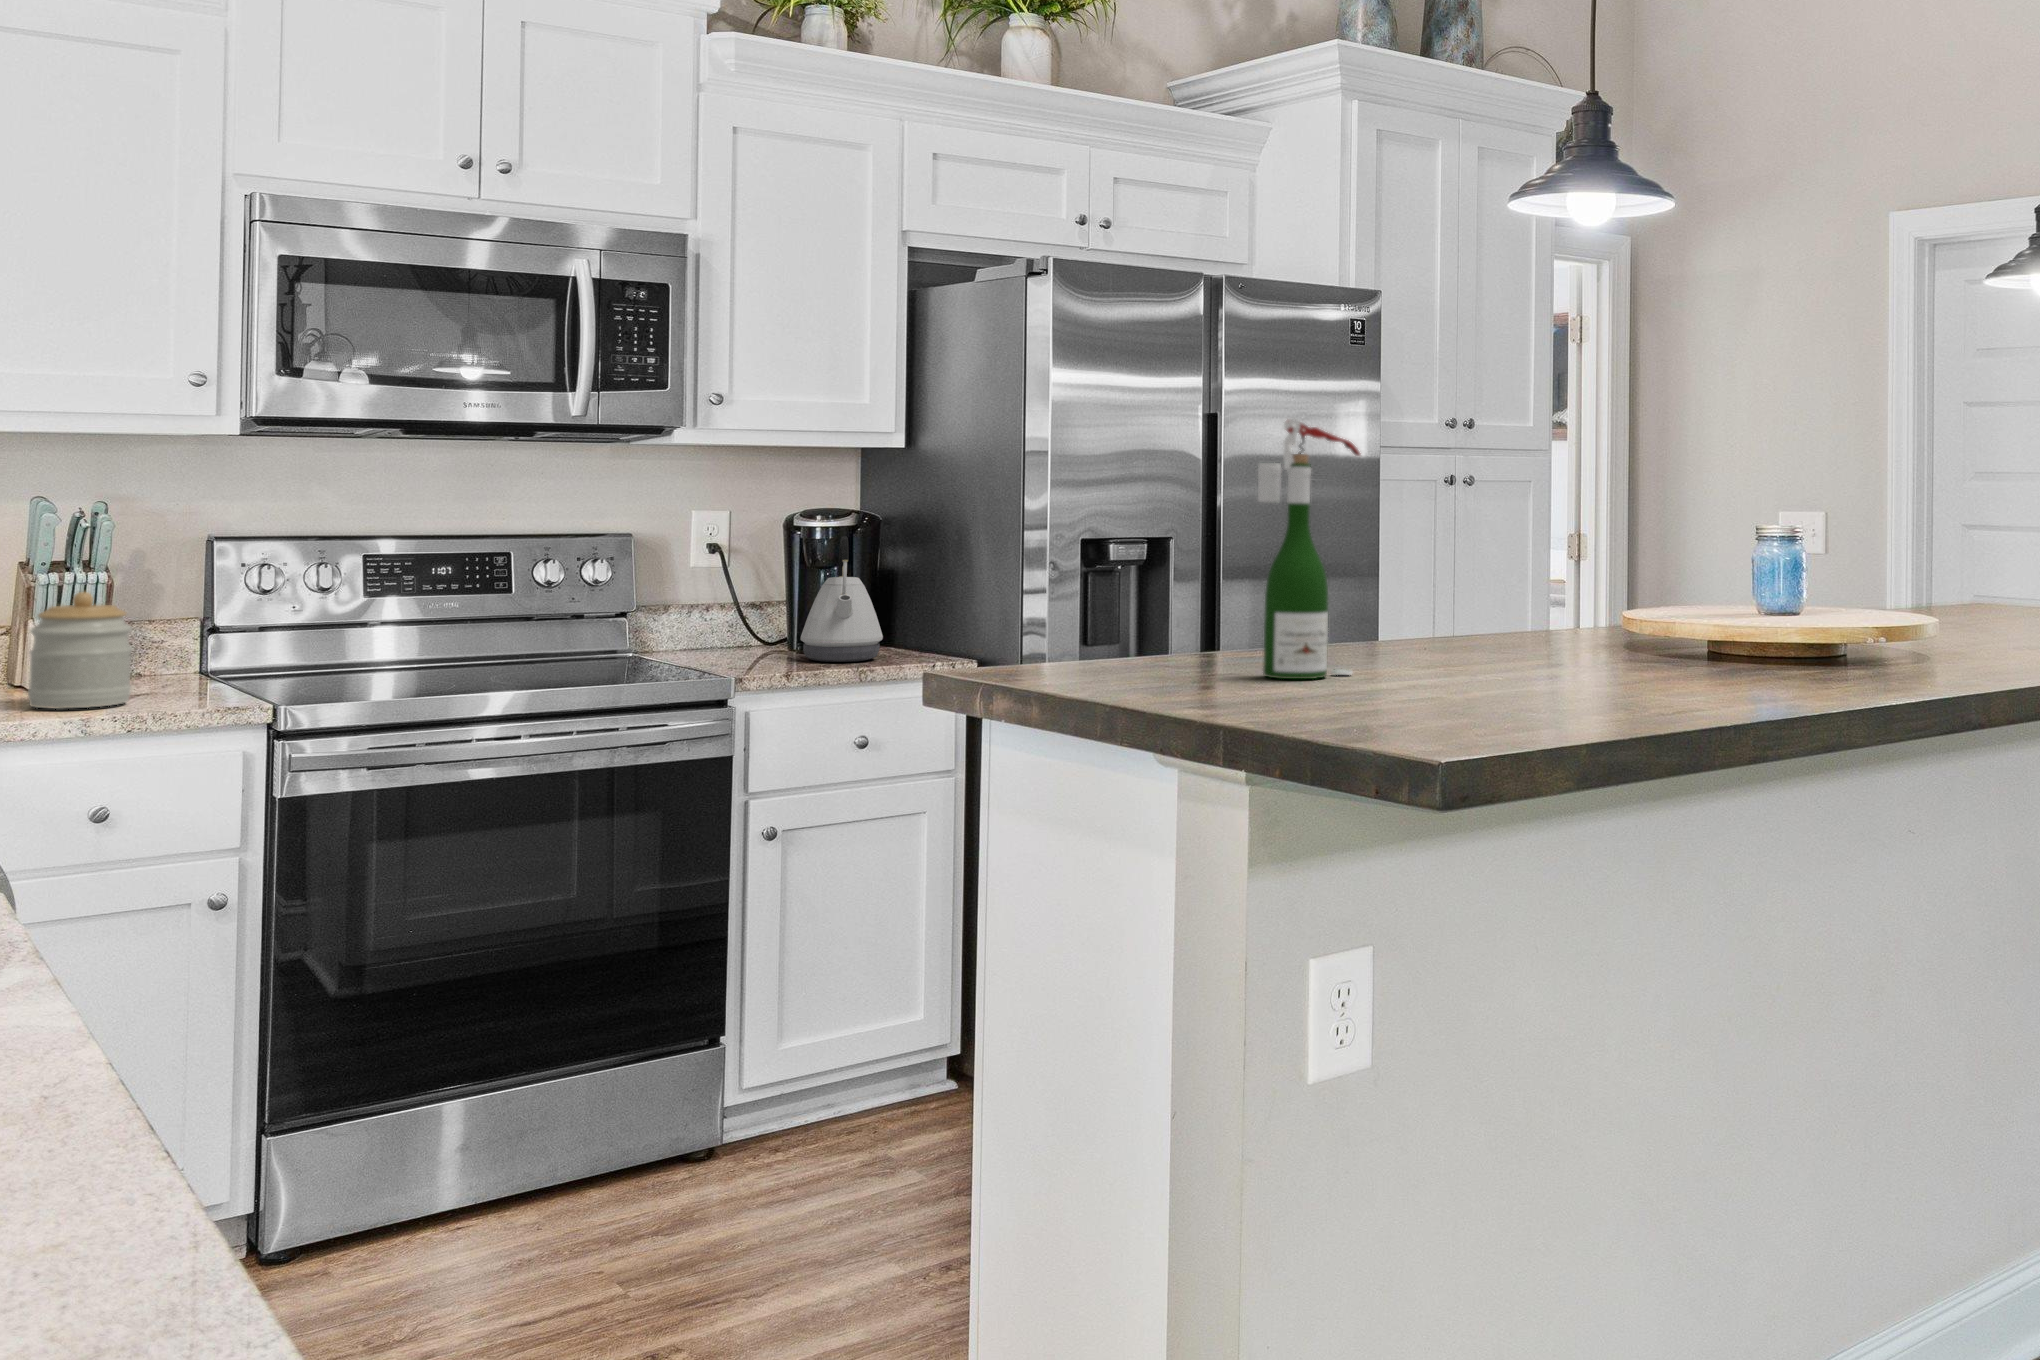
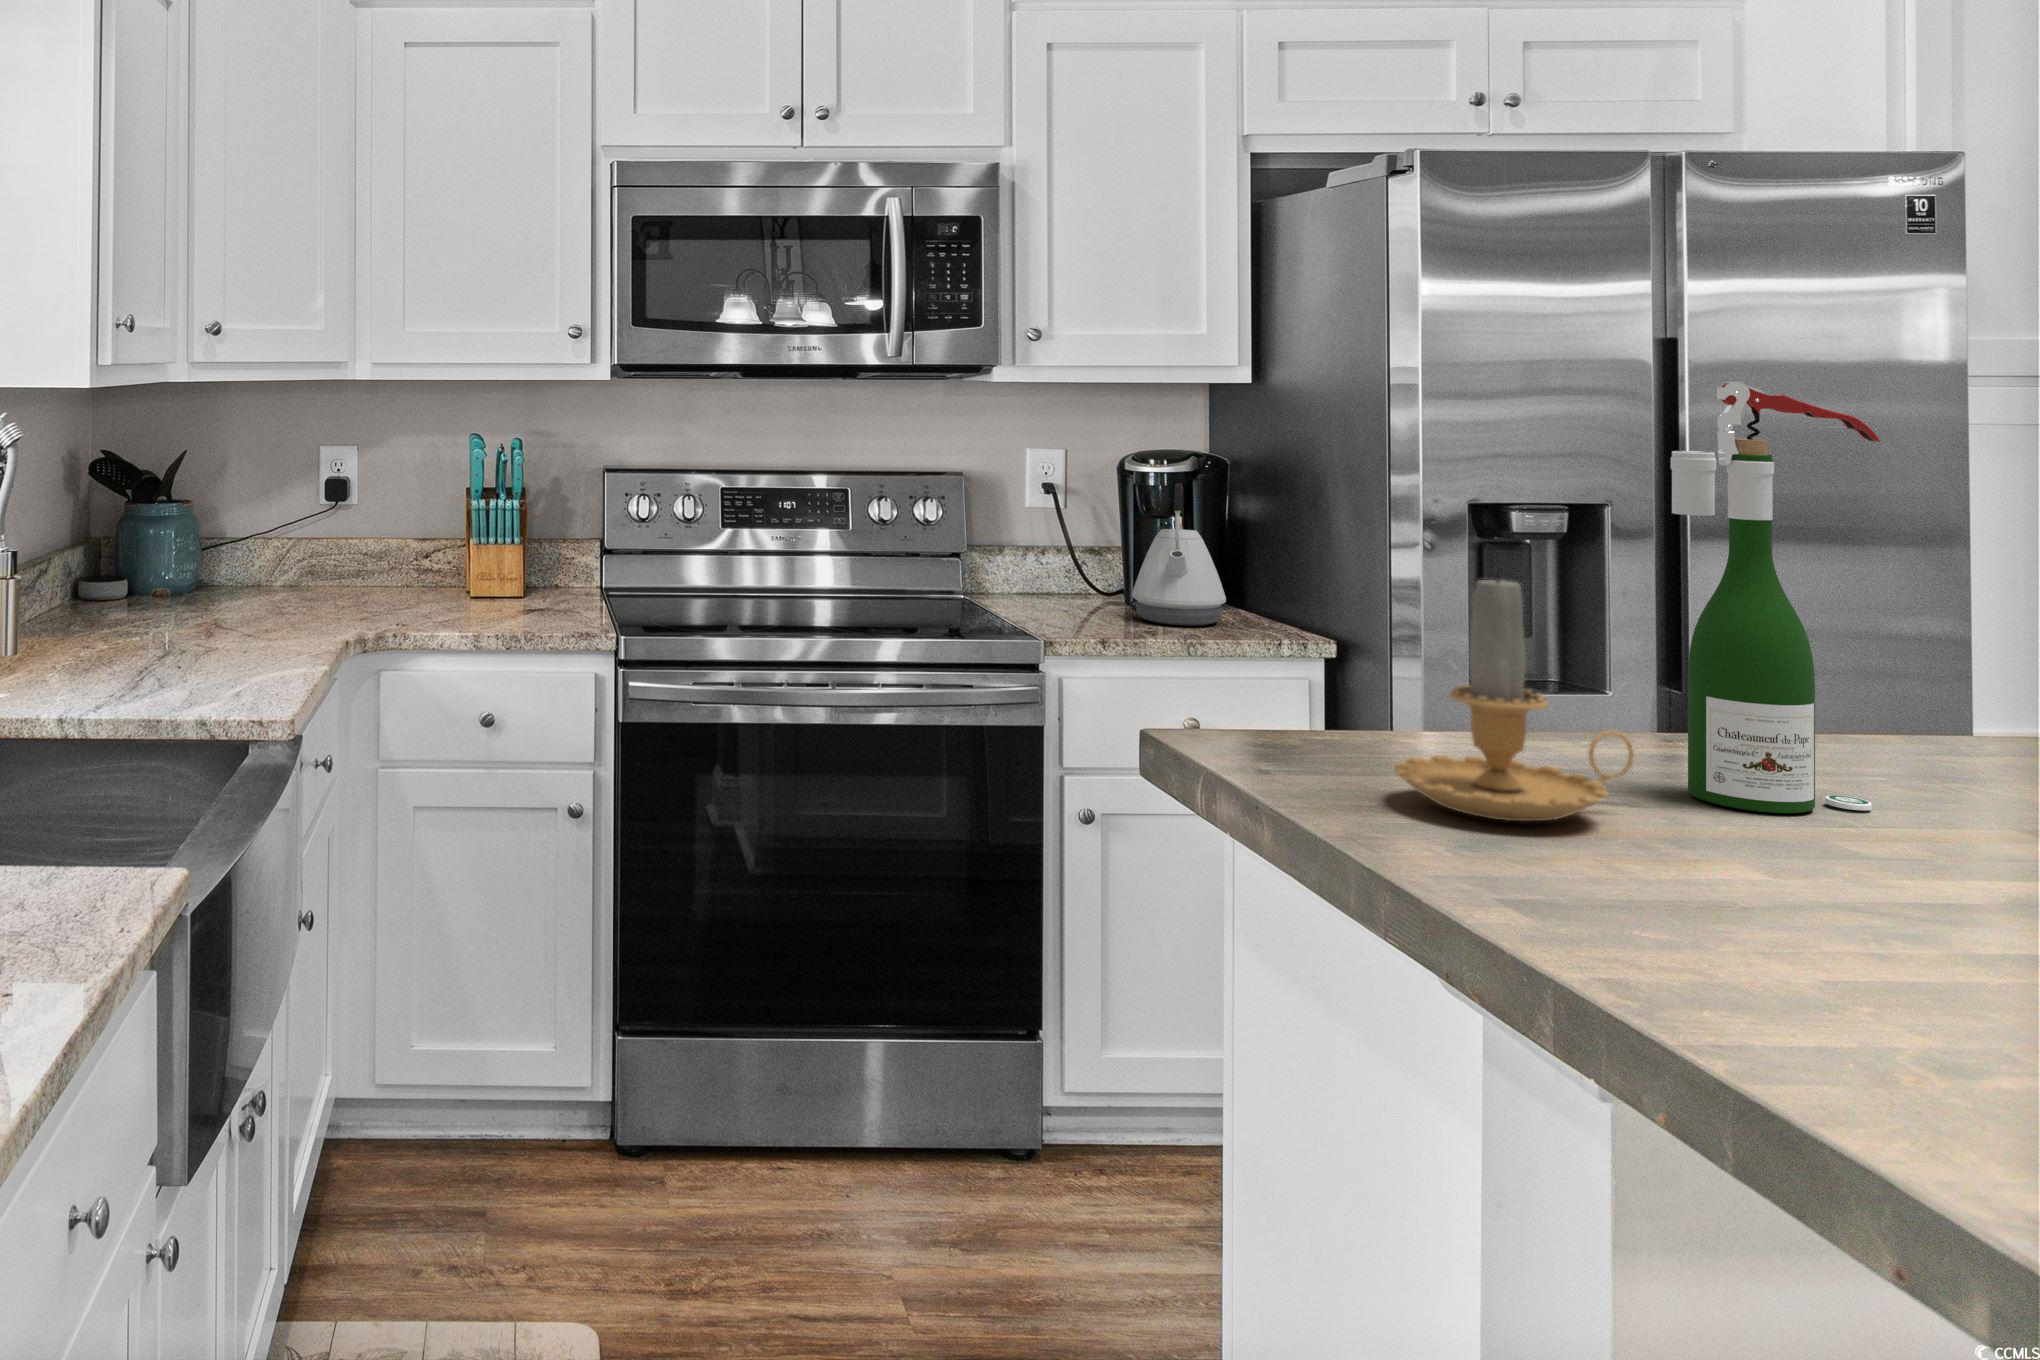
candle: none [1108,533,1241,692] -> present [1394,576,1634,821]
jar: present [28,592,132,709] -> none [452,521,523,623]

